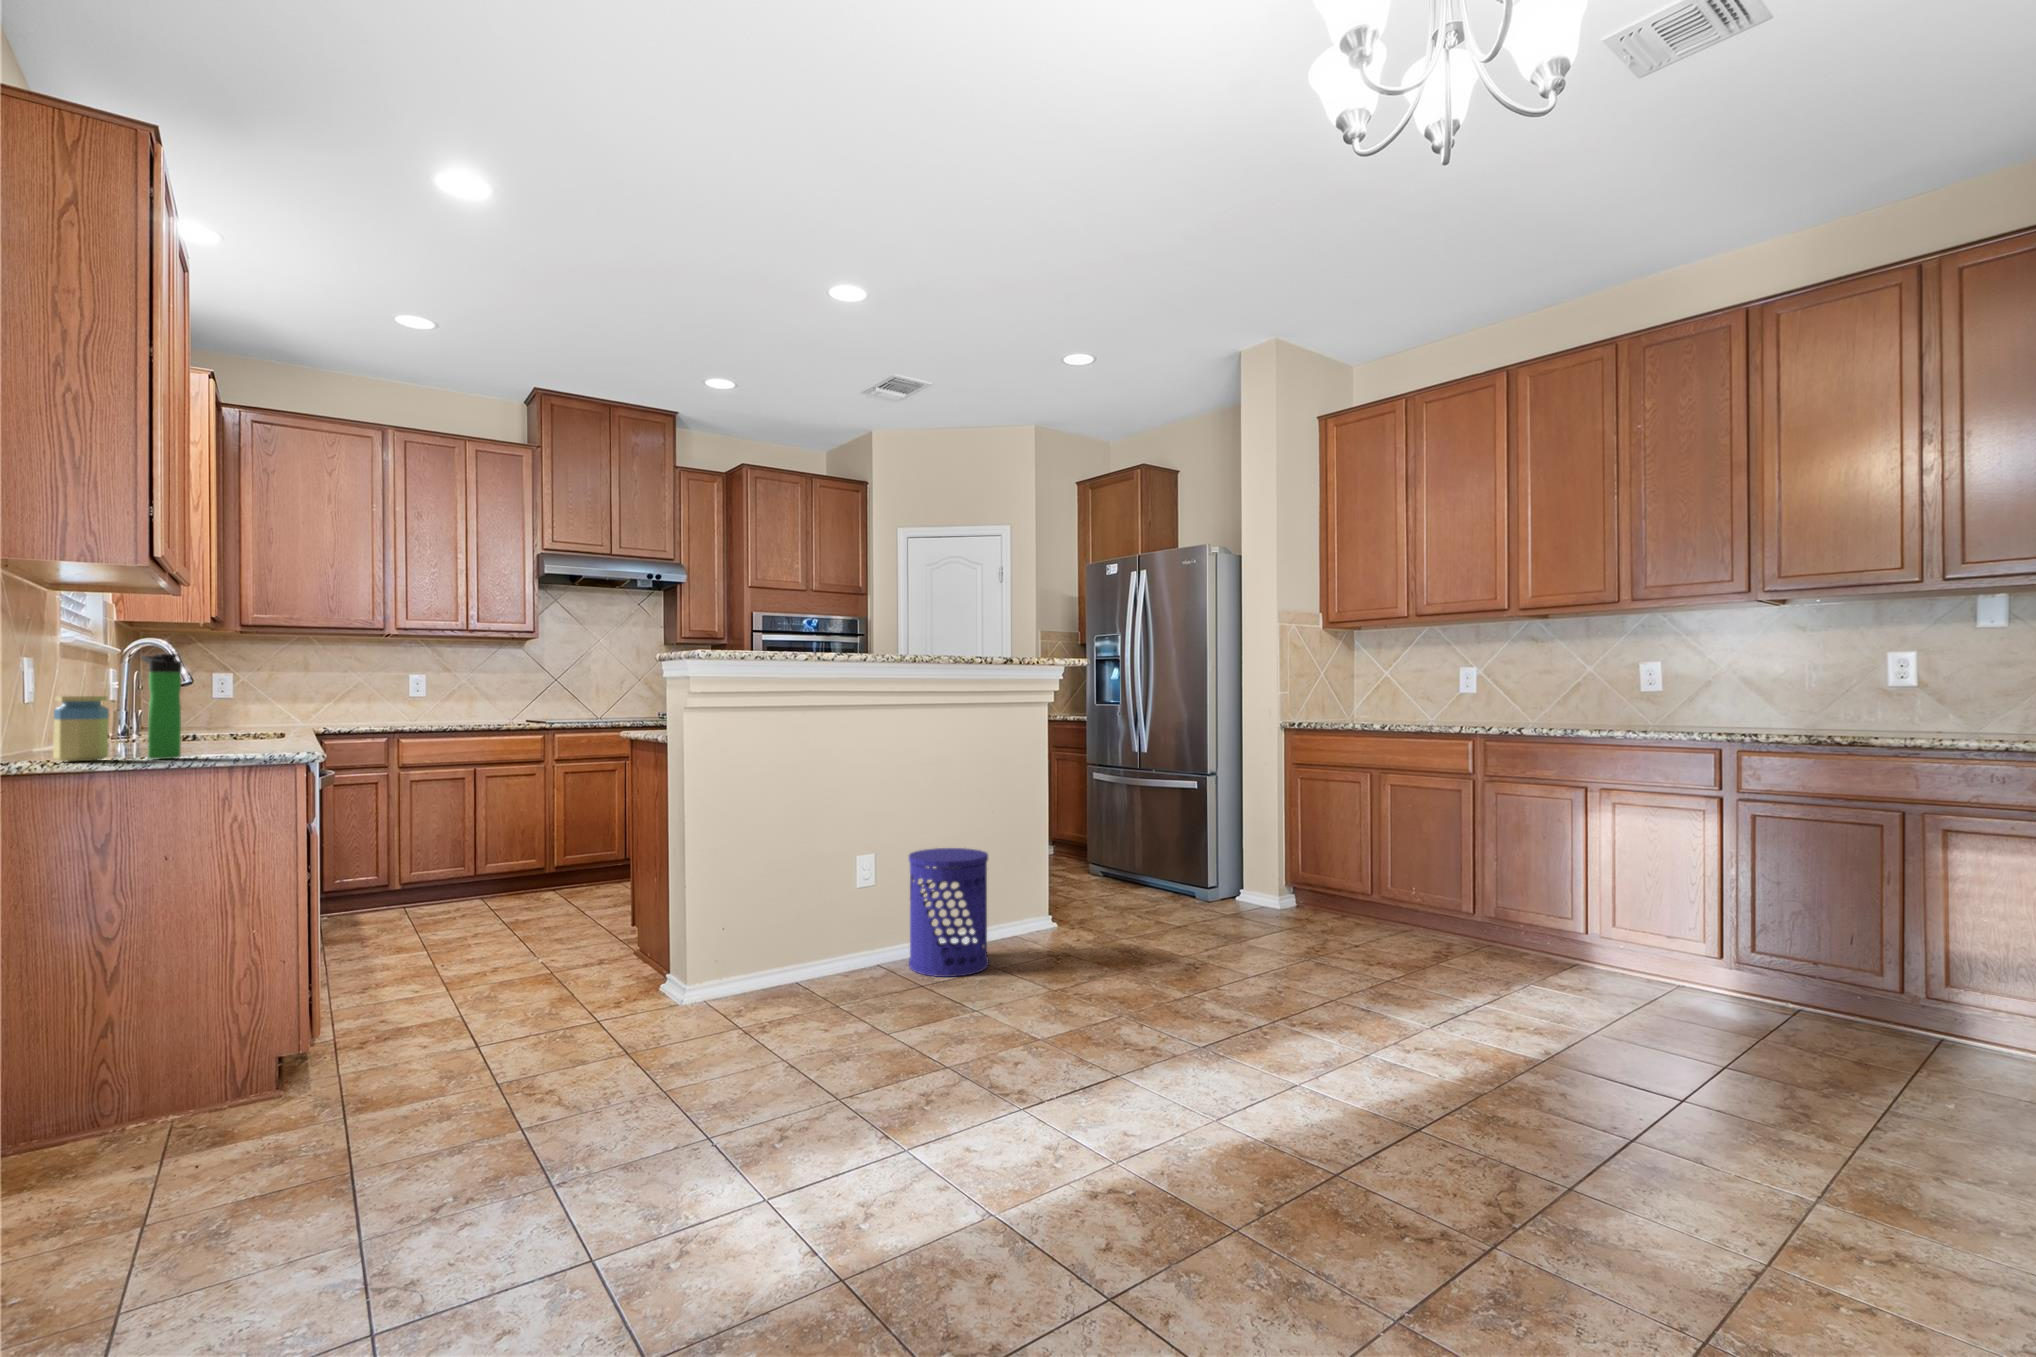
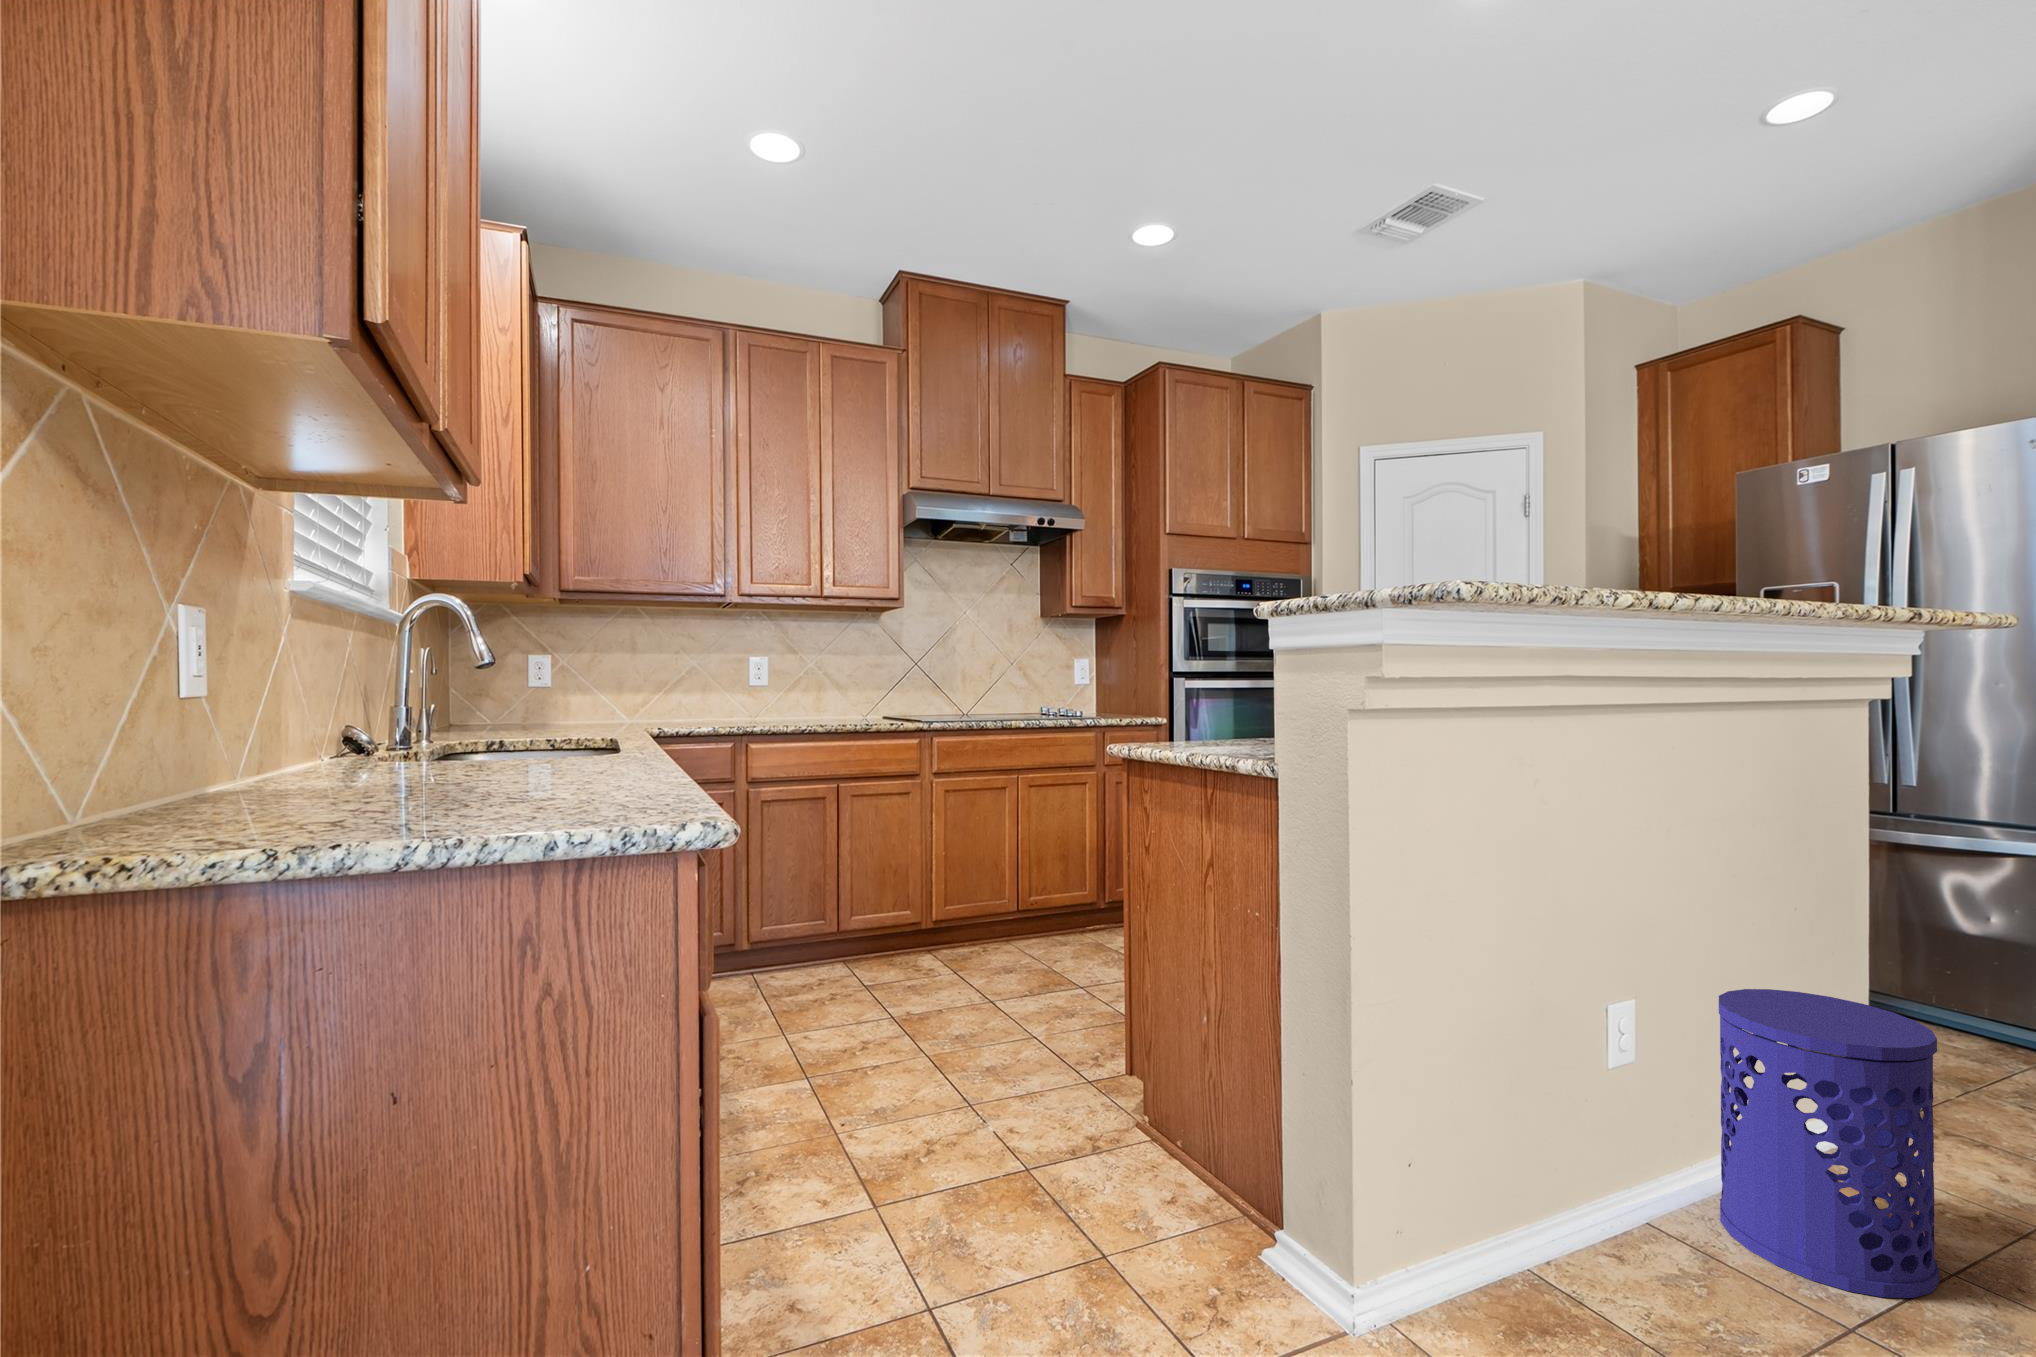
bottle: present [141,654,182,759] -> none [346,578,432,840]
jar: present [53,696,109,761] -> none [158,683,281,846]

